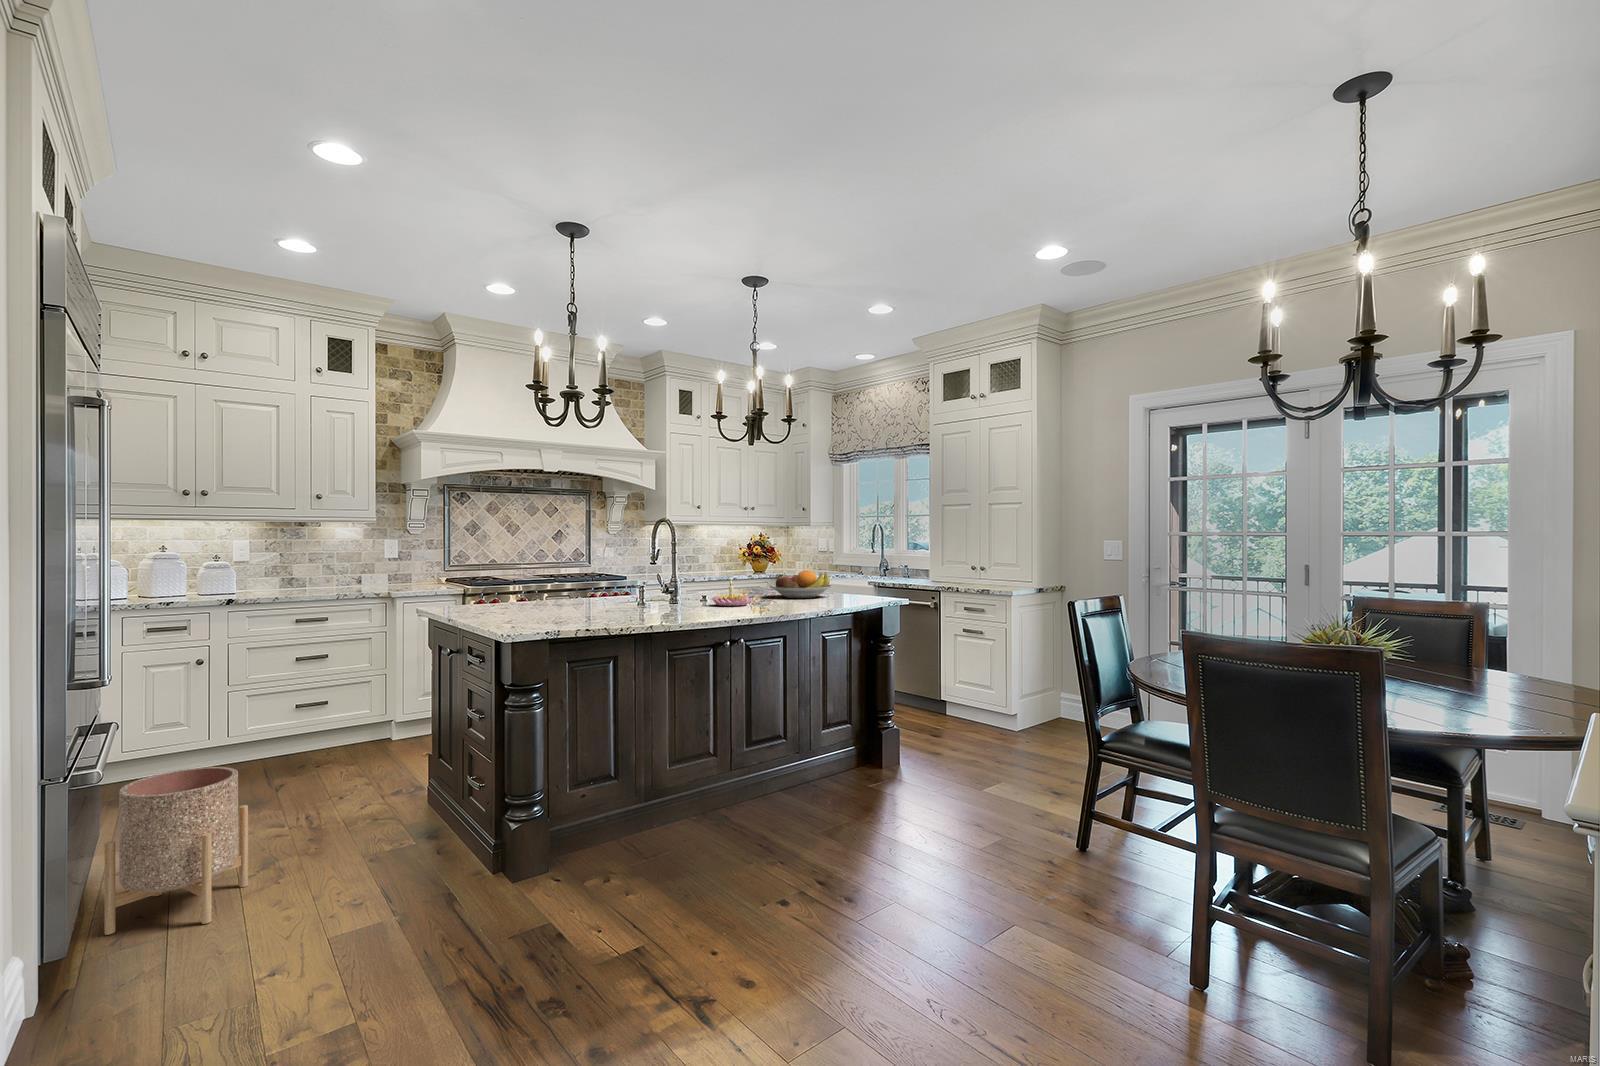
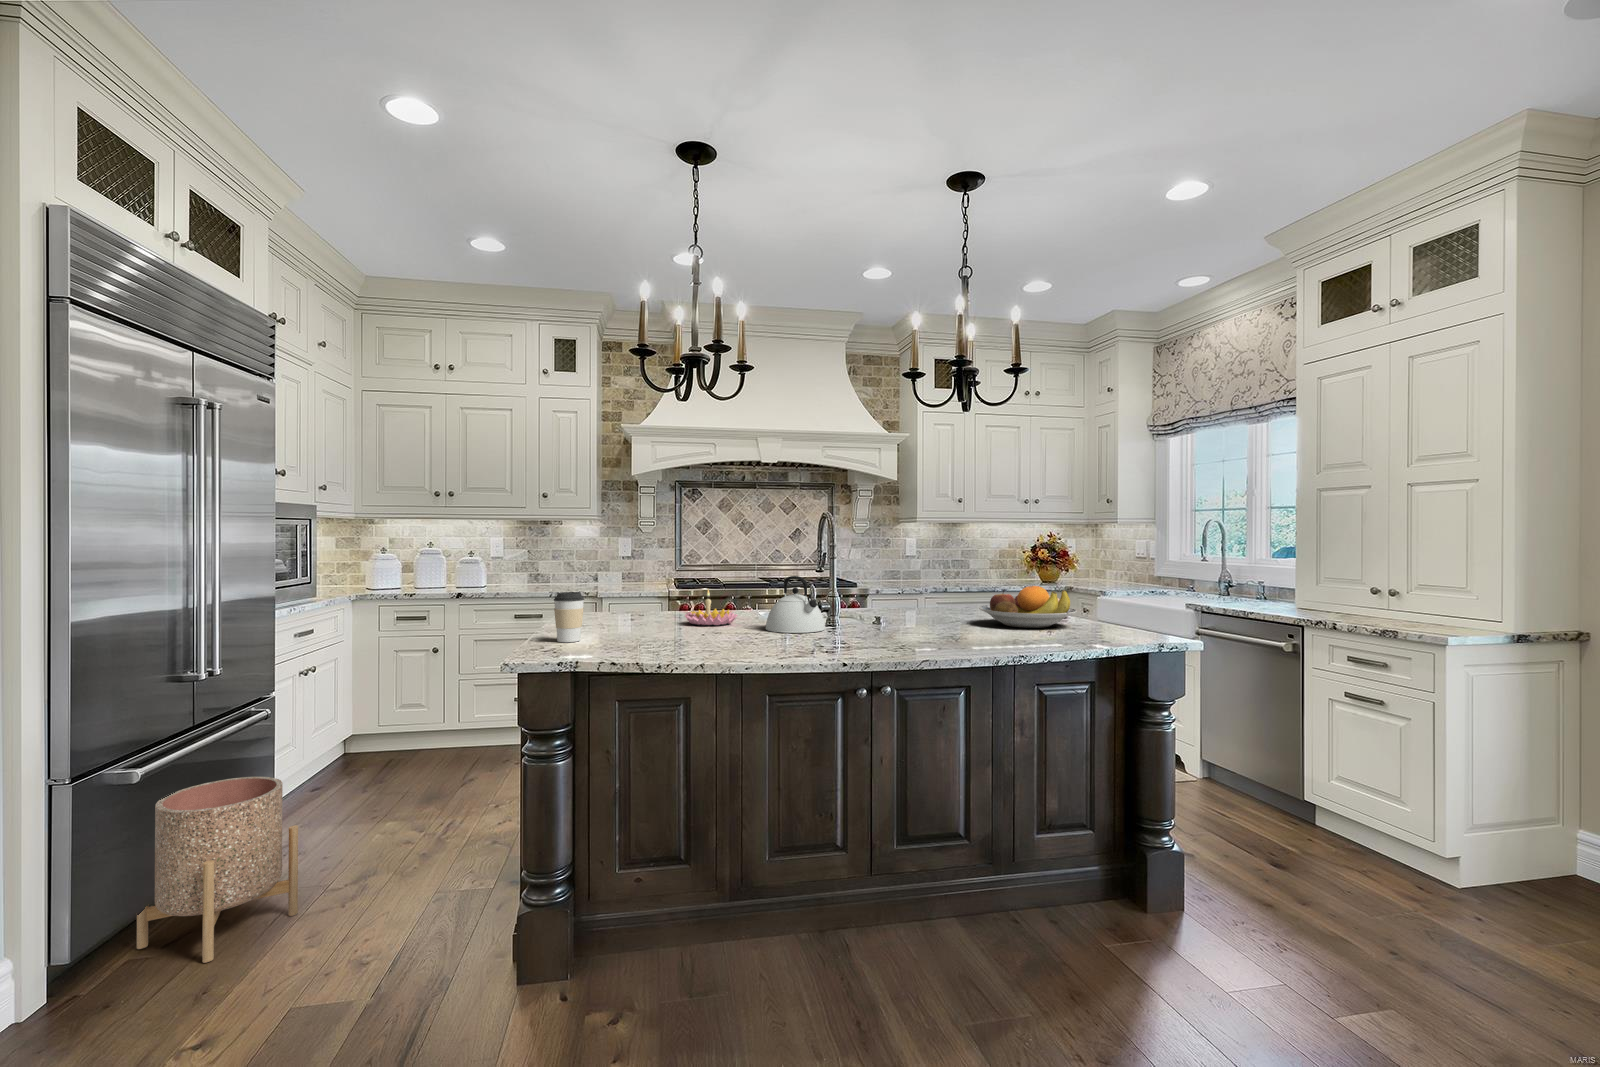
kettle: none [639,567,683,608] -> present [766,576,825,633]
candle holder: present [712,579,752,606] -> present [685,589,737,626]
coffee cup: none [509,582,533,621] -> present [554,591,584,642]

